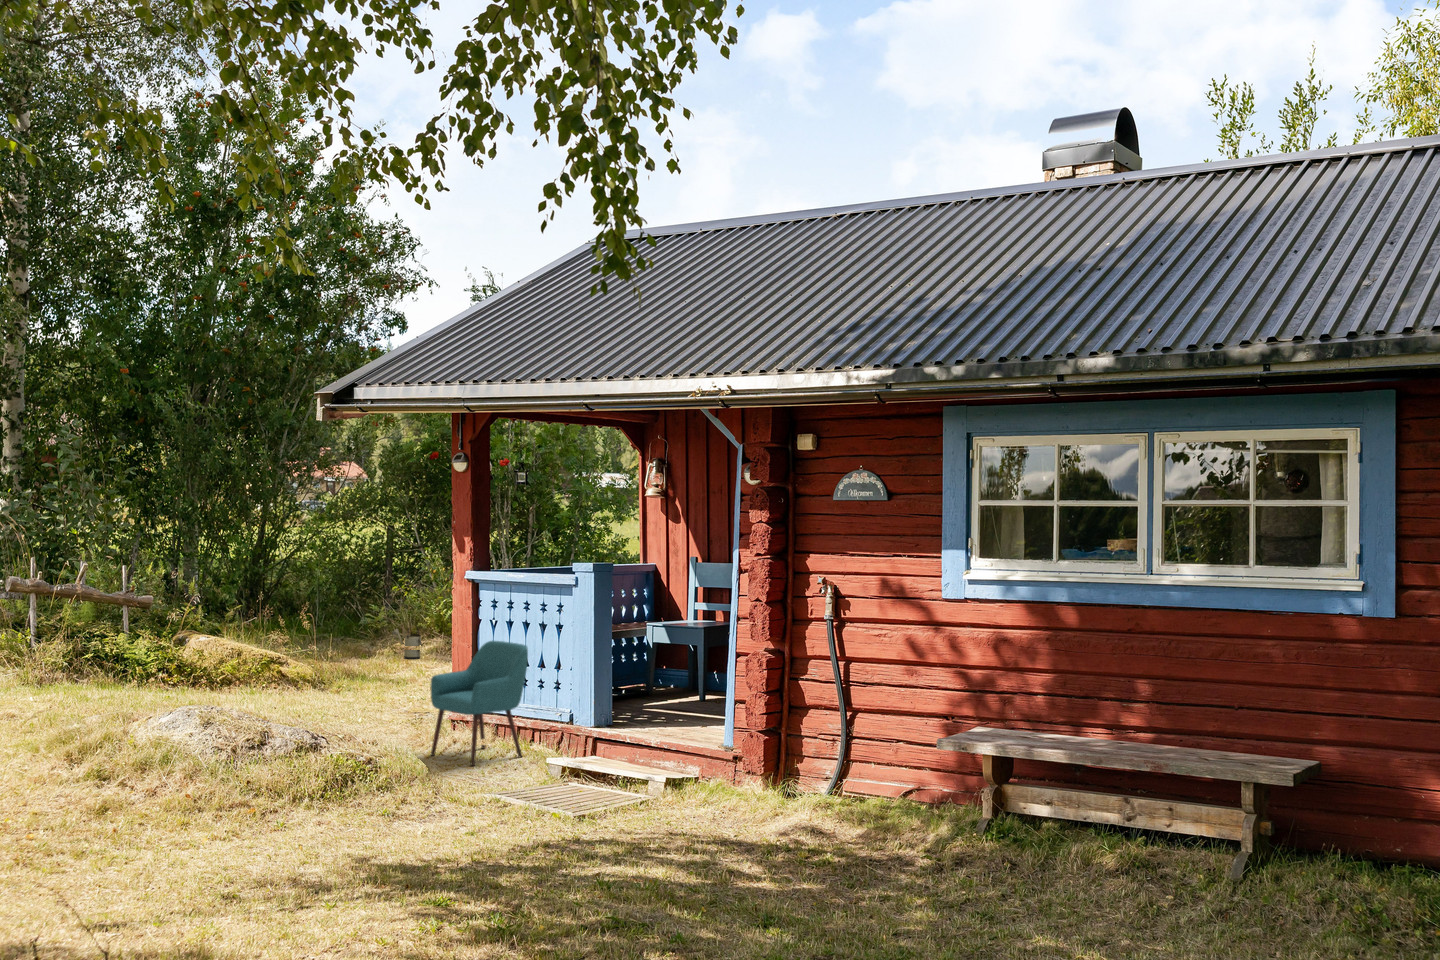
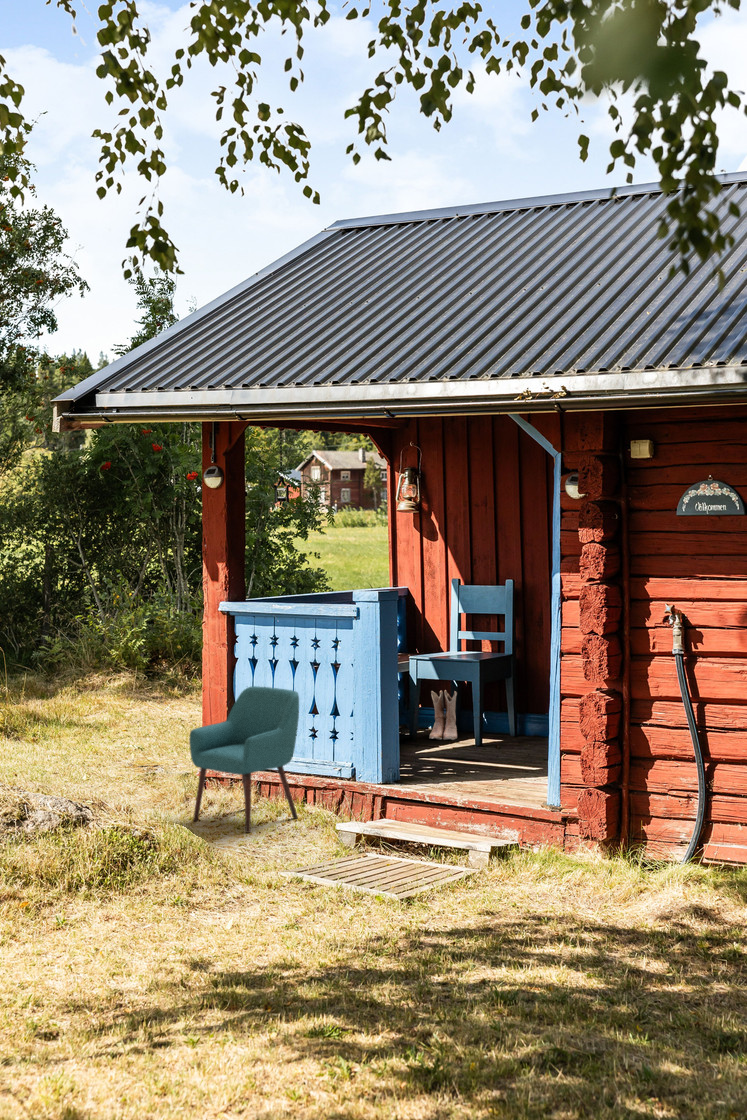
watering can: present [392,627,422,659] -> none [85,661,119,698]
boots: none [660,654,689,698] -> present [429,690,457,740]

